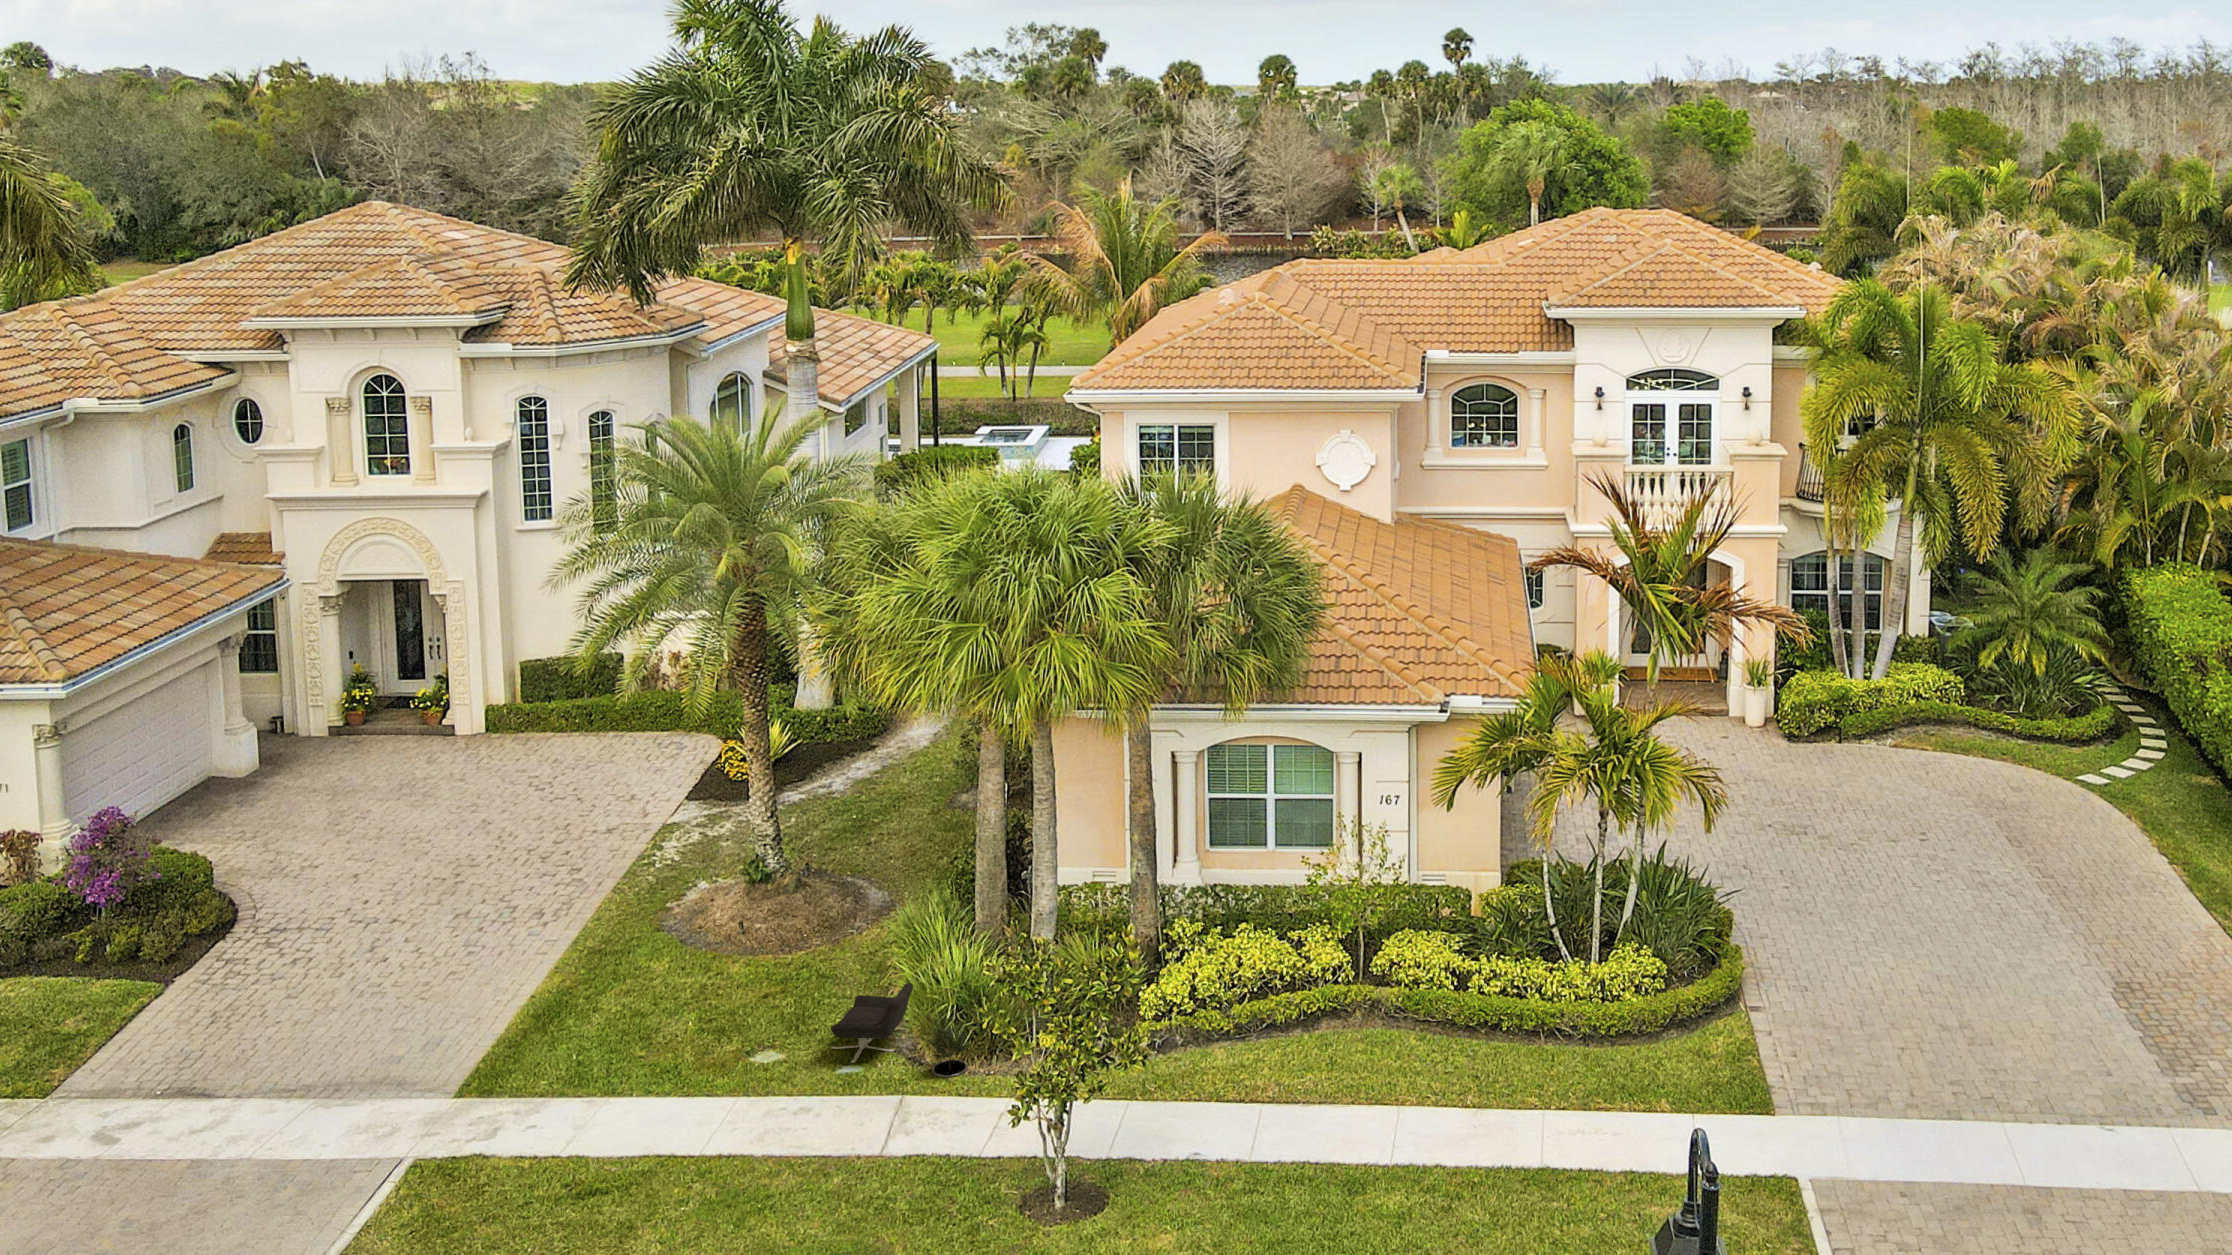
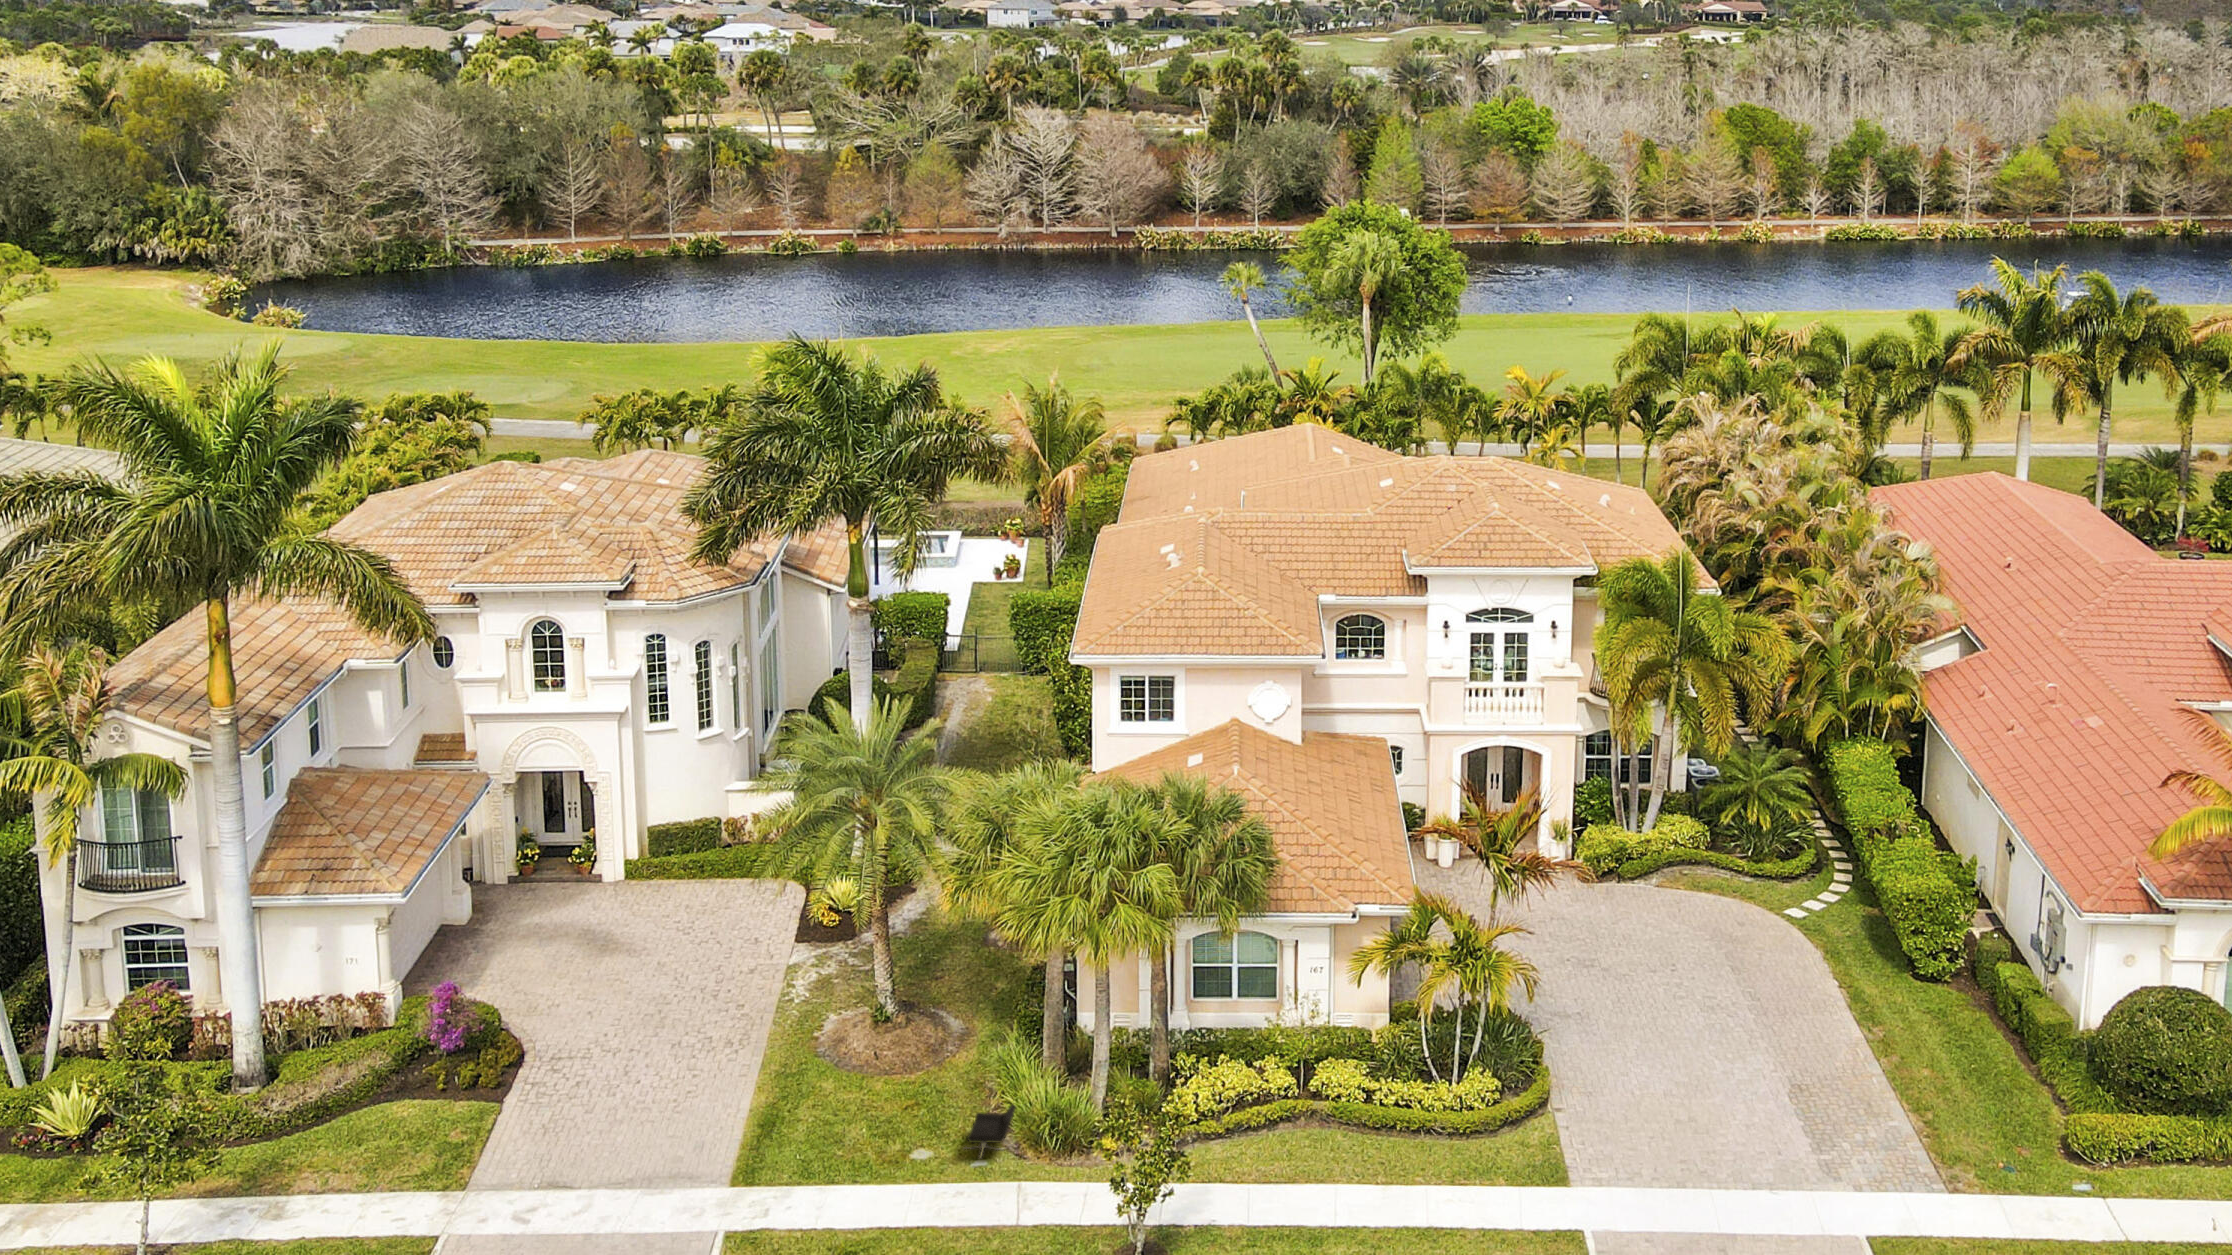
potted tree: present [931,1014,968,1078] -> none [1032,1126,1057,1169]

